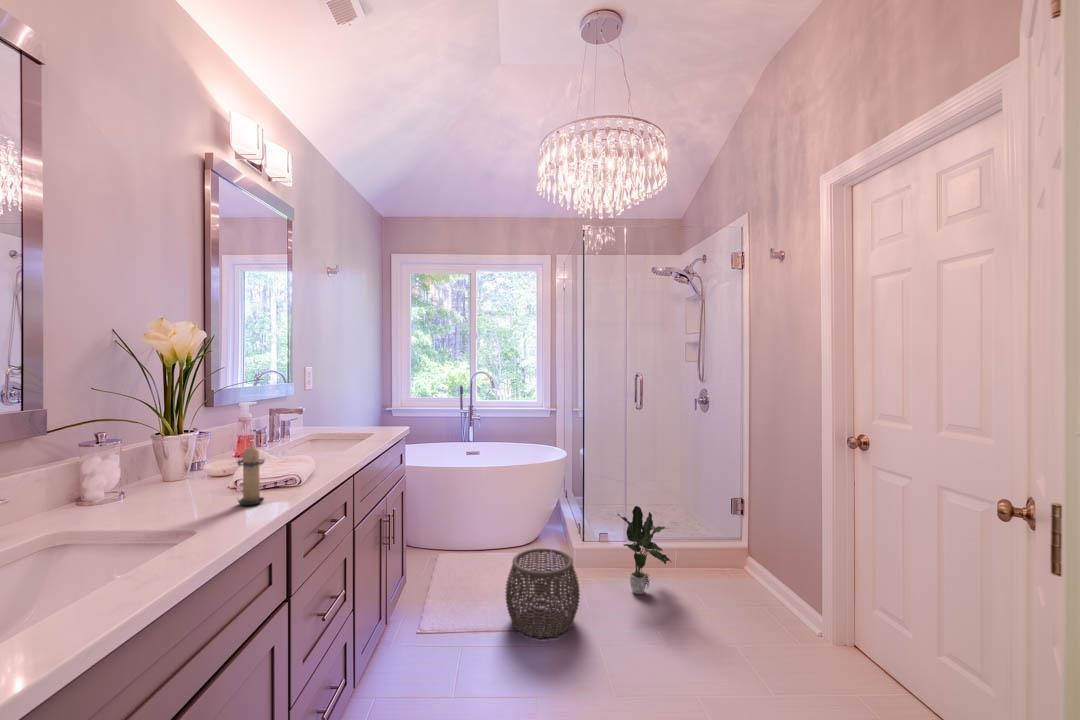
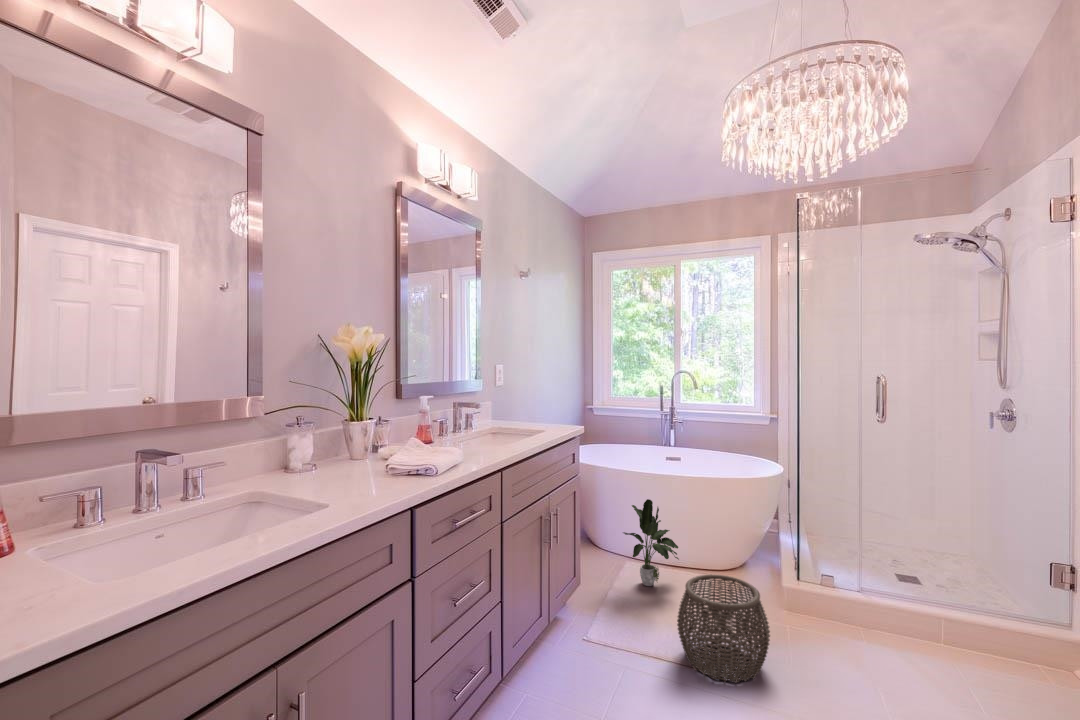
candle: present [237,446,265,505] -> none [373,430,401,486]
potted plant: present [617,506,671,594] -> present [623,499,679,586]

